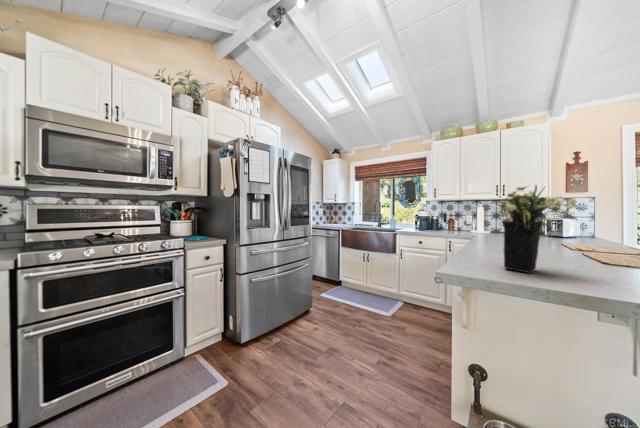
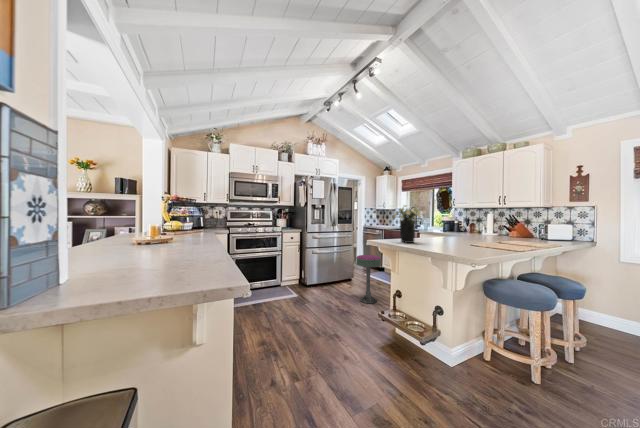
bar stool: none [339,278,381,367] -> present [356,255,381,303]

